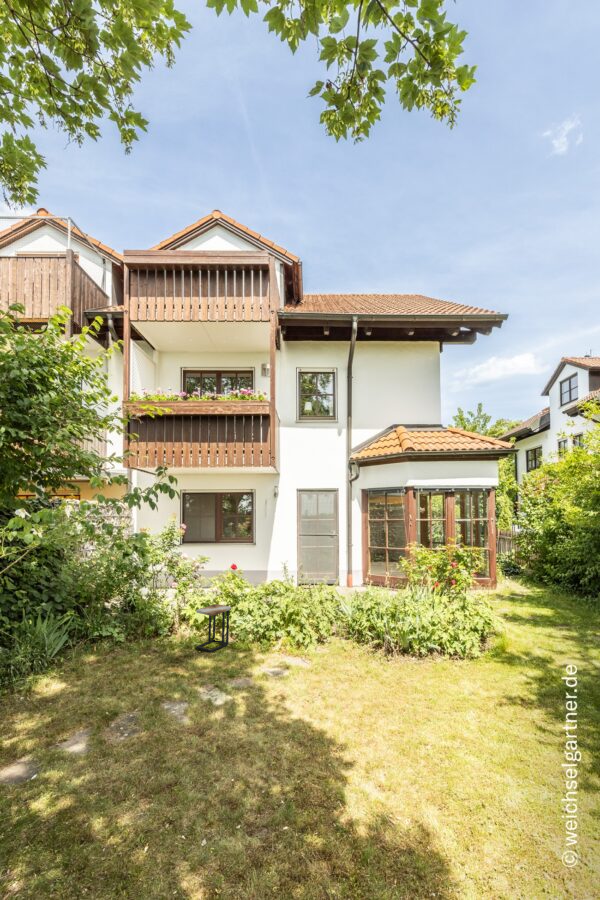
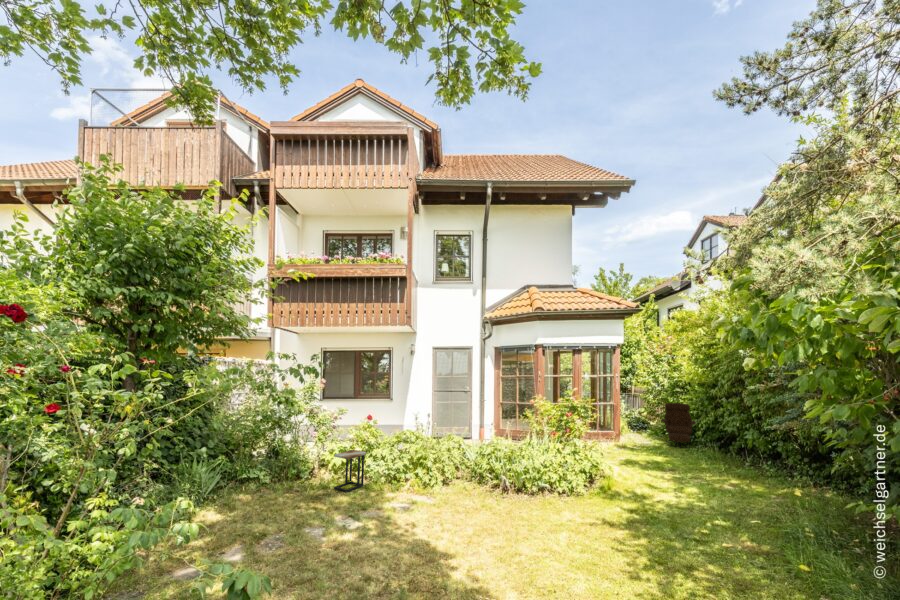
lounge chair: none [539,549,578,598] -> present [661,403,696,448]

